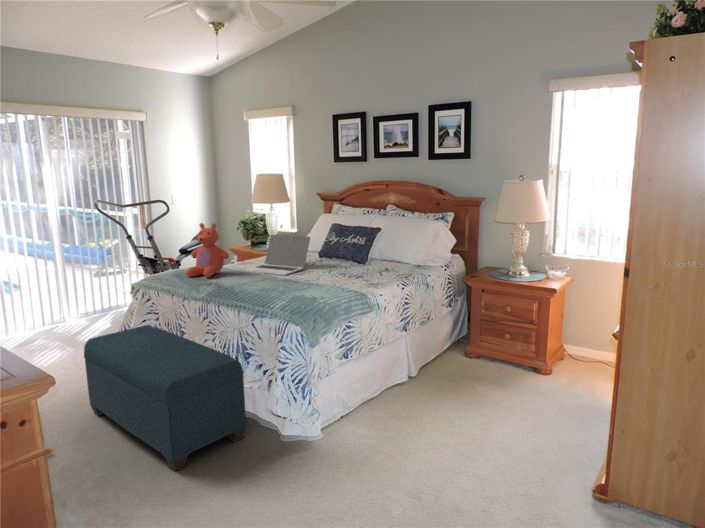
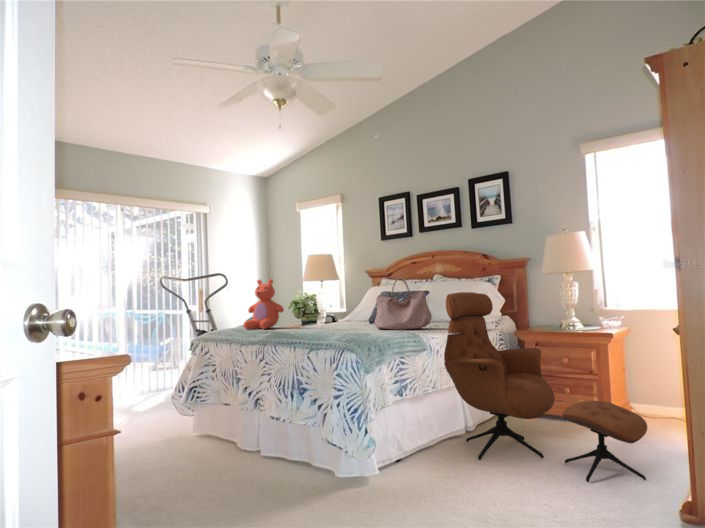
handbag: none [323,228,381,283] -> present [375,278,432,330]
laptop: present [245,235,310,275] -> none [298,295,361,328]
lounge chair: none [391,248,577,447] -> present [444,292,647,482]
bench: present [84,325,246,471] -> none [145,374,300,500]

